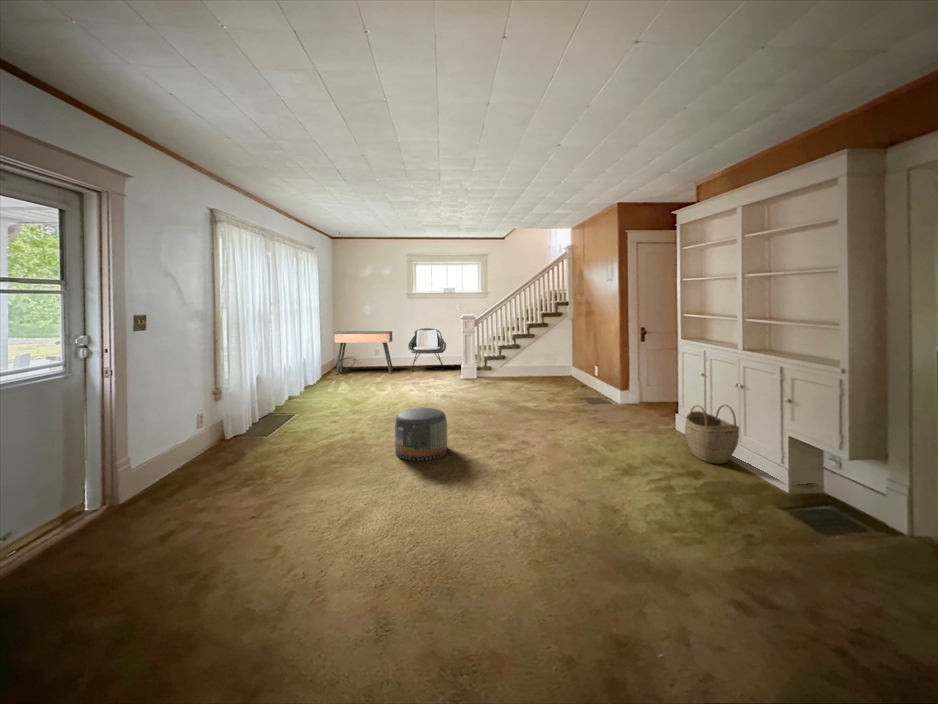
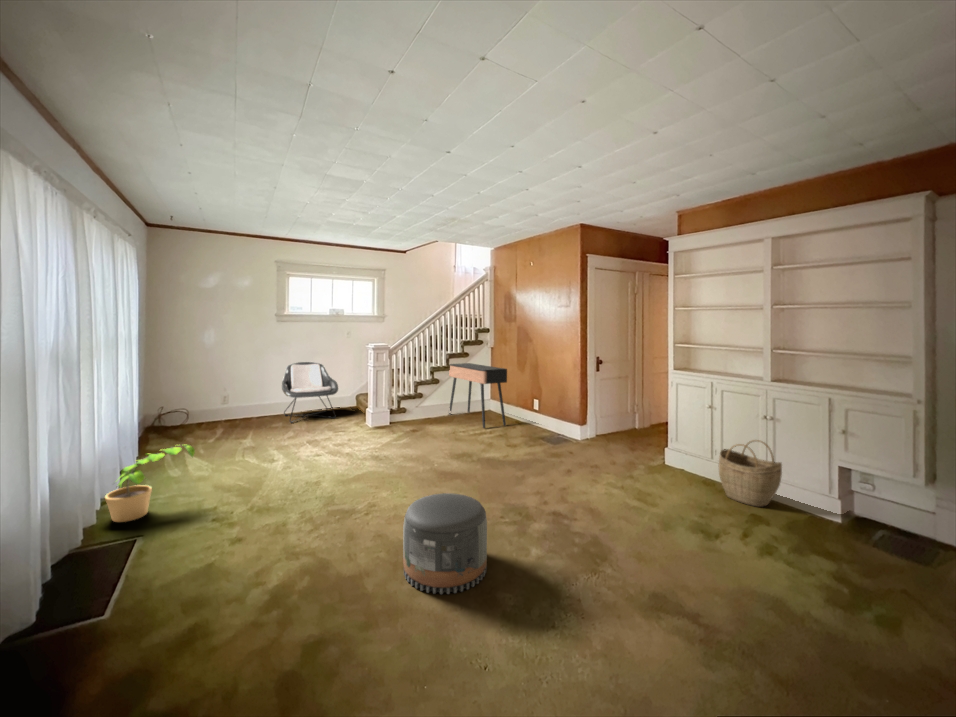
console table: present [334,331,393,374] -> present [449,363,507,428]
potted plant: none [287,371,328,409] -> present [105,445,195,522]

